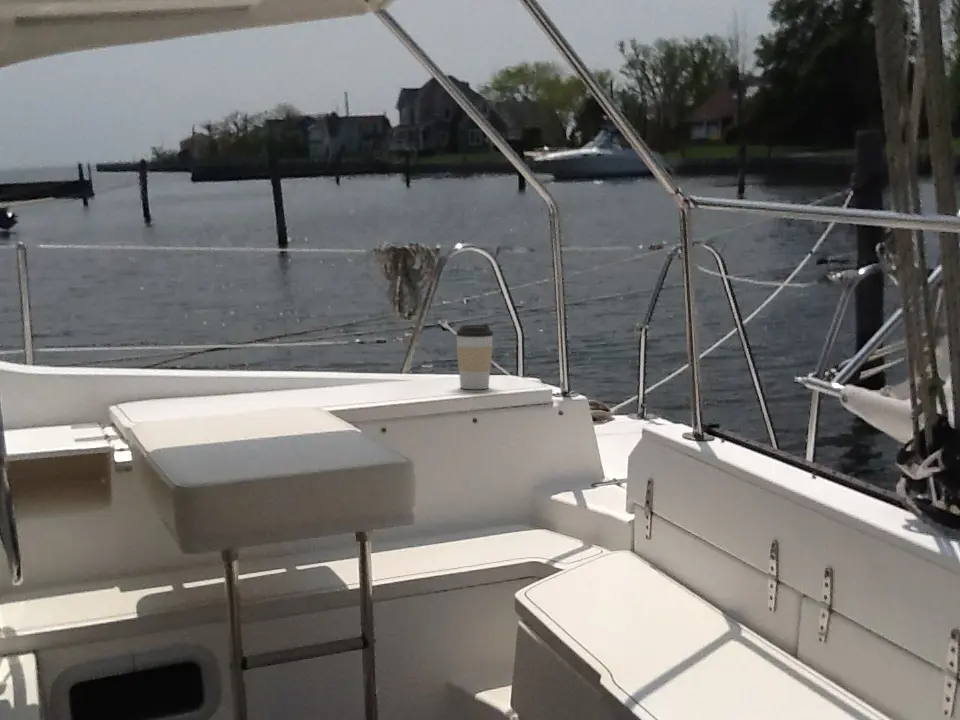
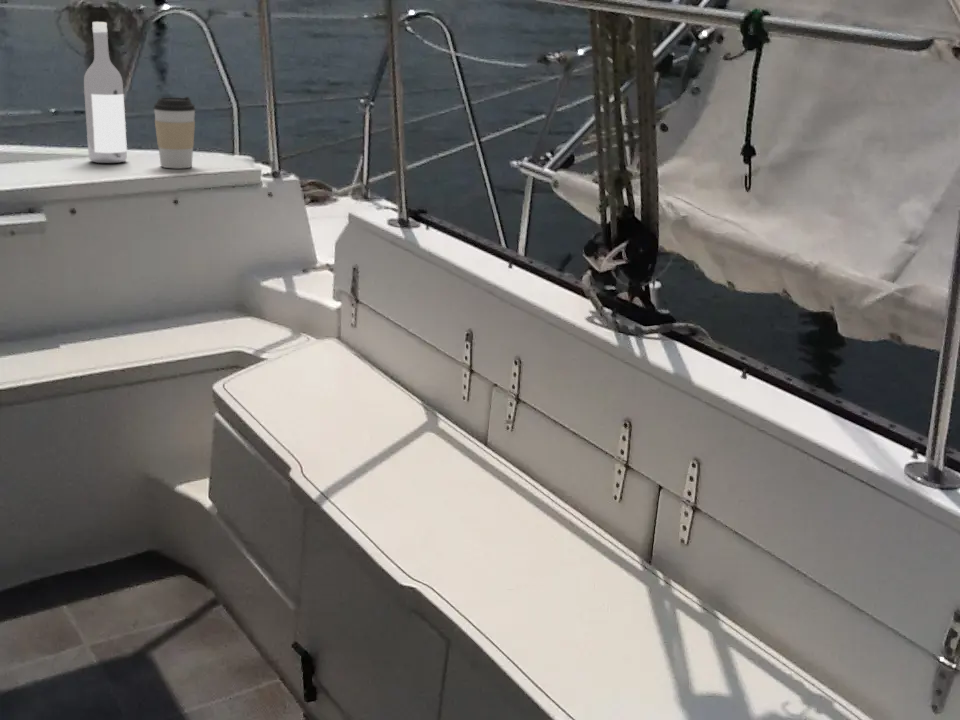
wine bottle: none [395,260,429,386] -> present [84,22,127,163]

